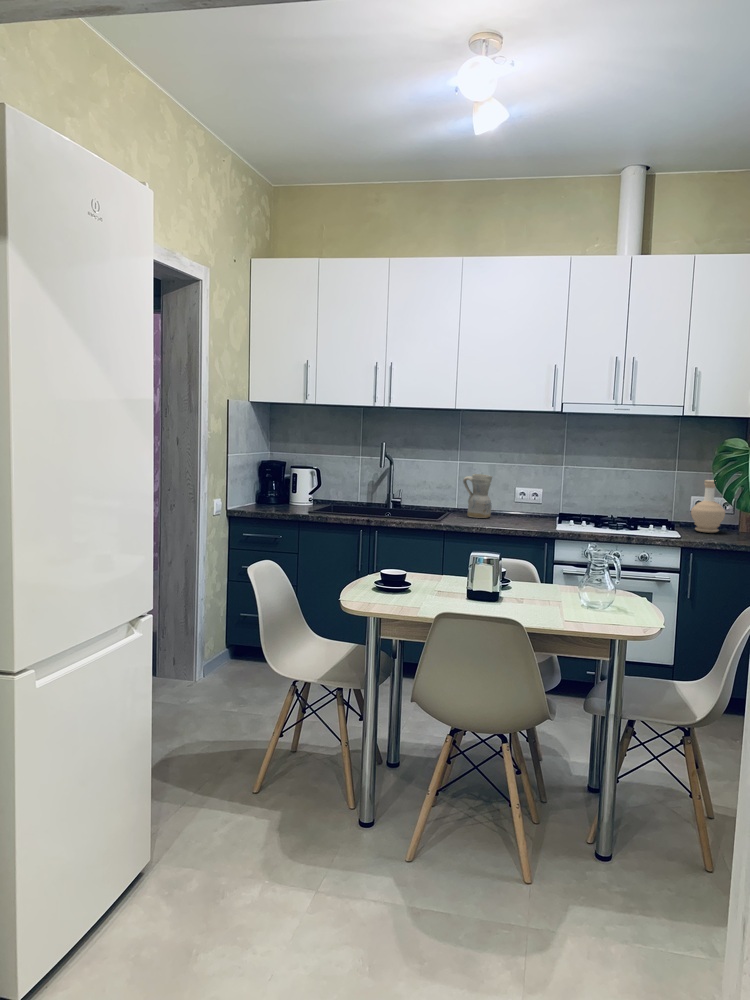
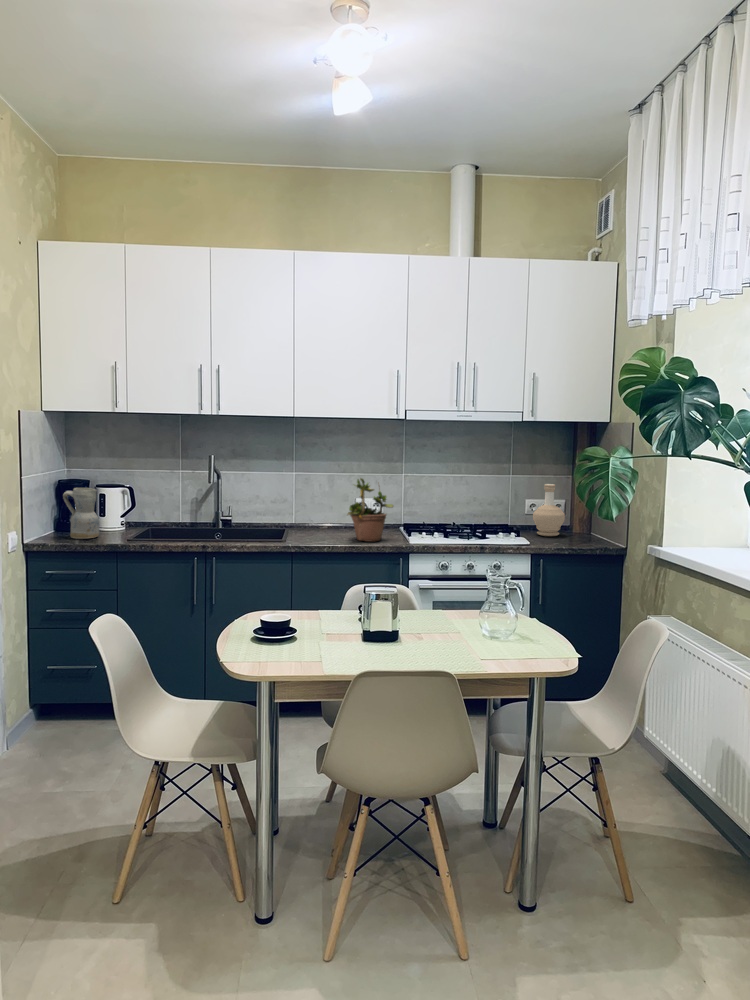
potted plant: none [498,461,544,526] -> present [347,478,393,542]
ceramic pitcher: present [463,474,492,518] -> present [63,488,99,539]

